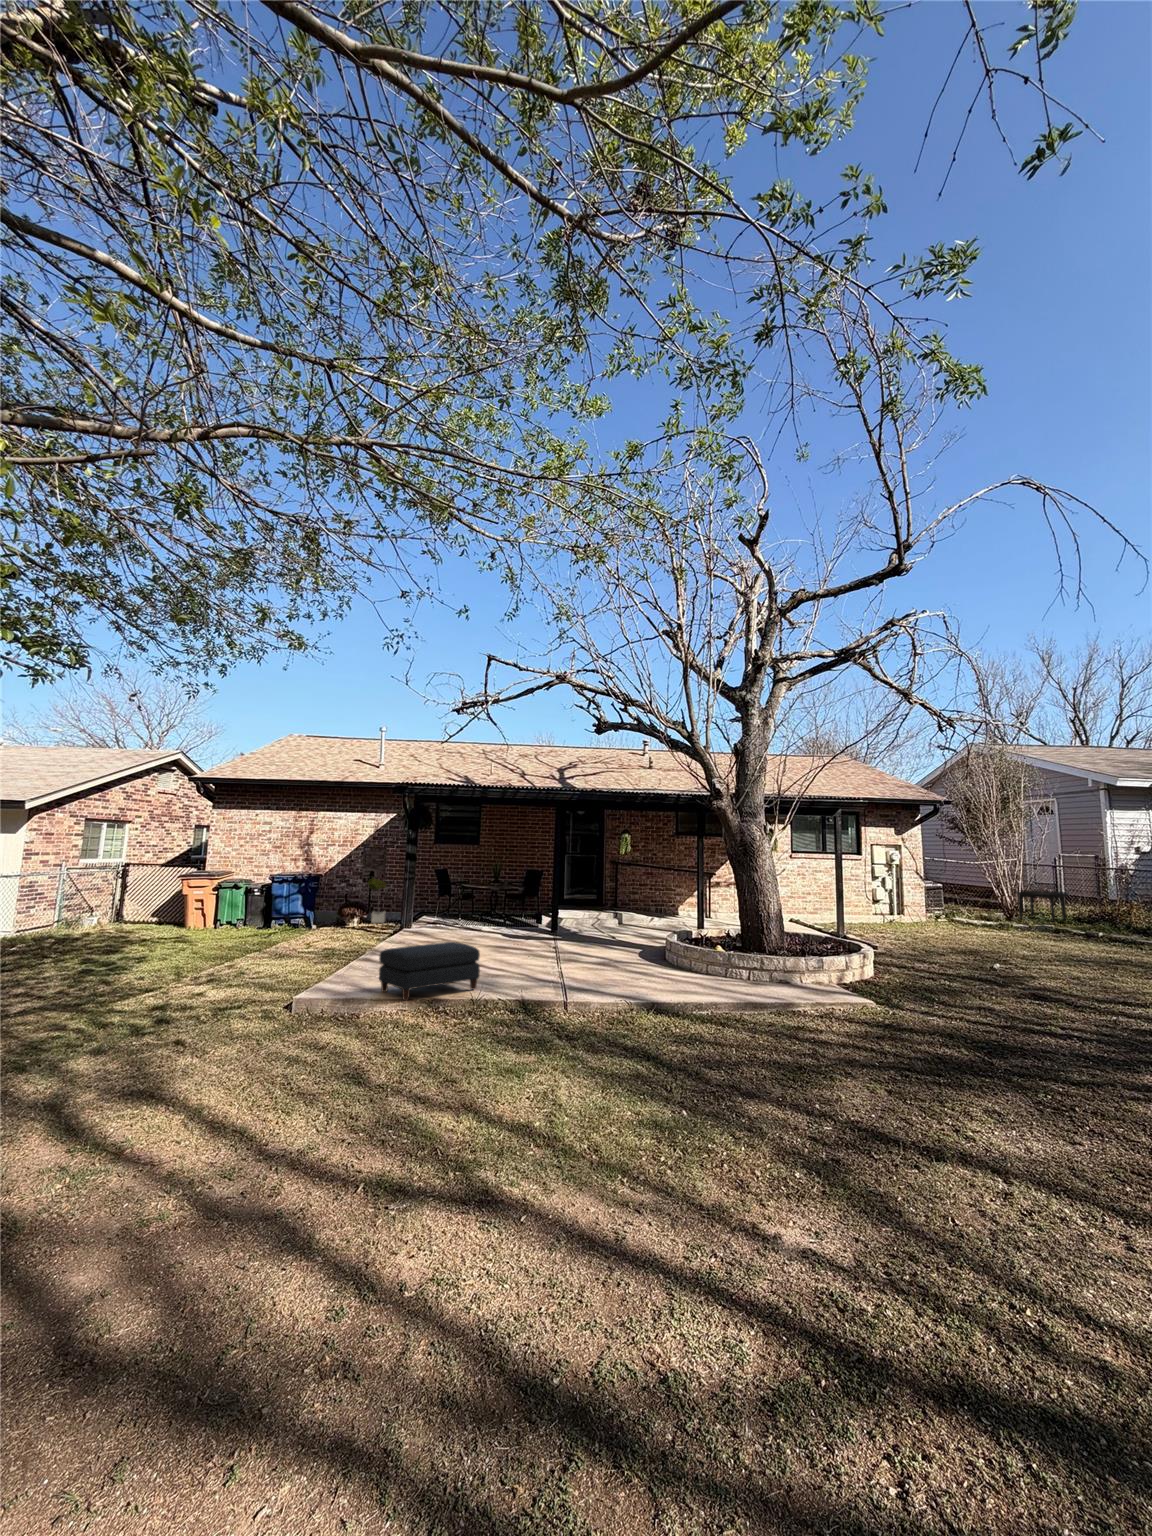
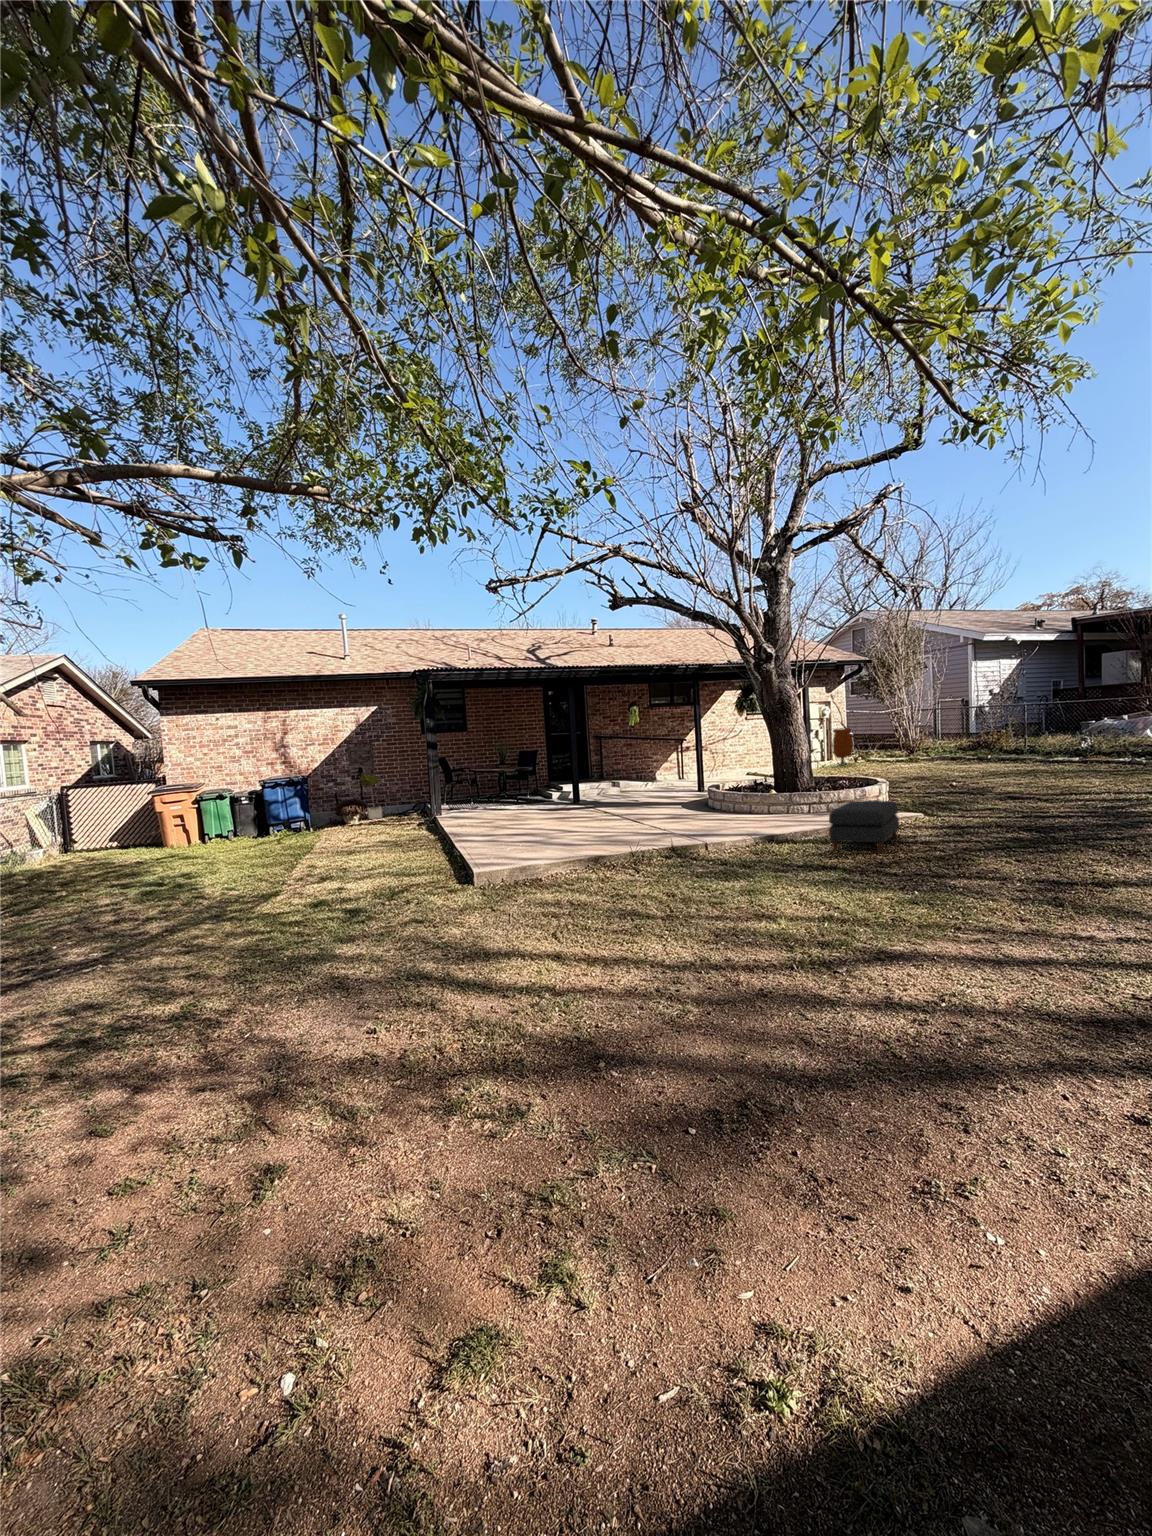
lounge chair: none [895,877,925,923] -> present [832,728,853,765]
round table: present [1015,891,1068,922] -> none [914,730,958,756]
ottoman: present [379,942,480,1001] -> present [829,800,899,852]

